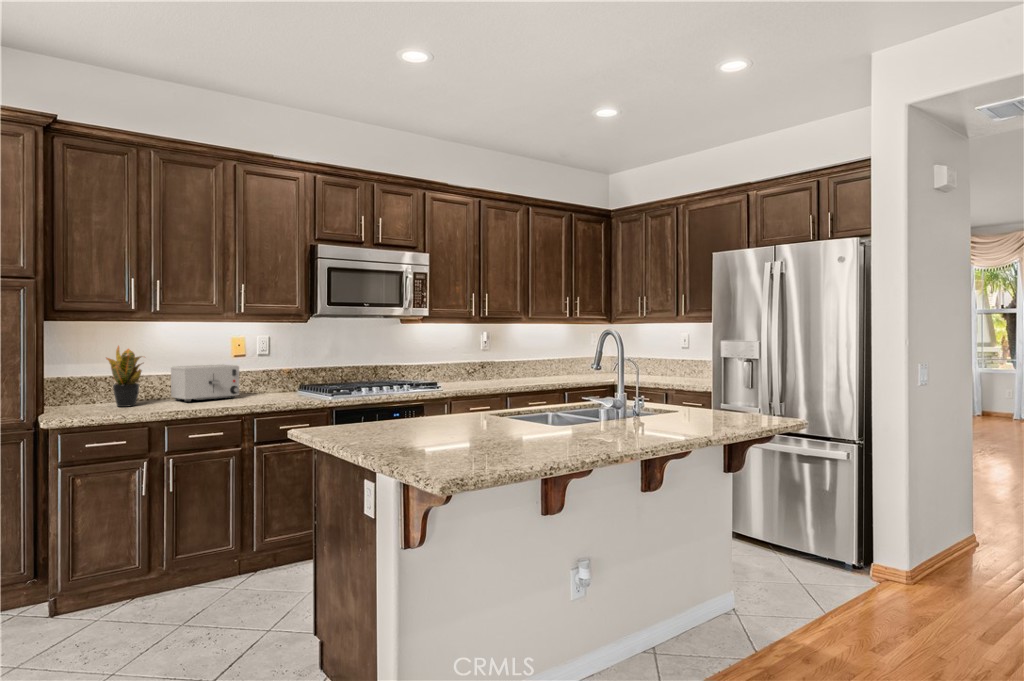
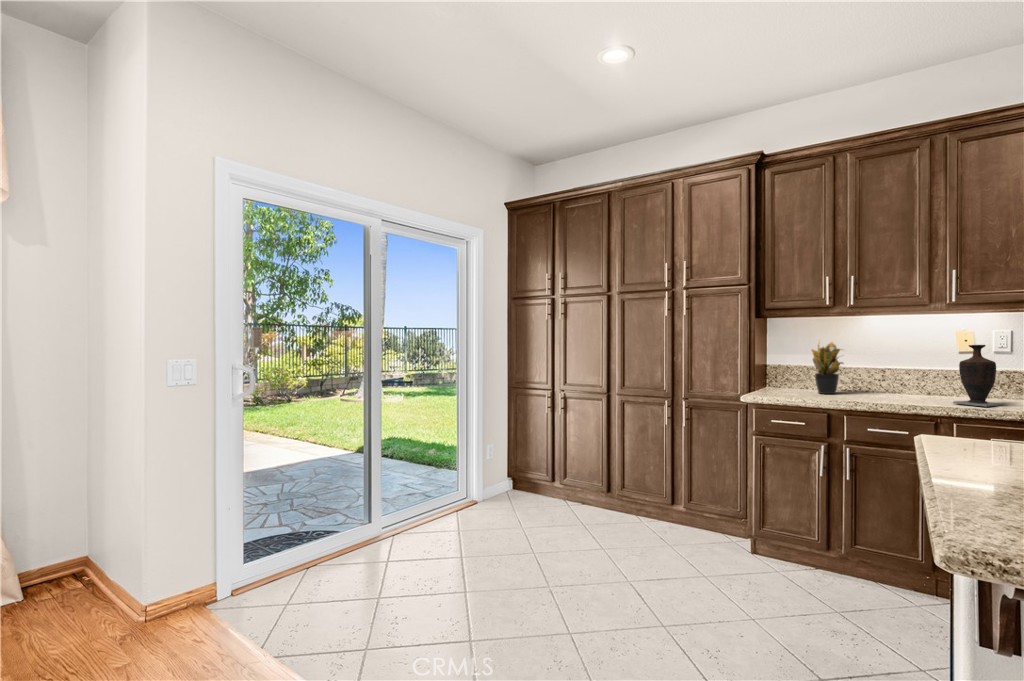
vase: none [246,350,276,402] -> present [953,345,1003,407]
toaster: present [171,365,239,402] -> none [876,360,956,398]

